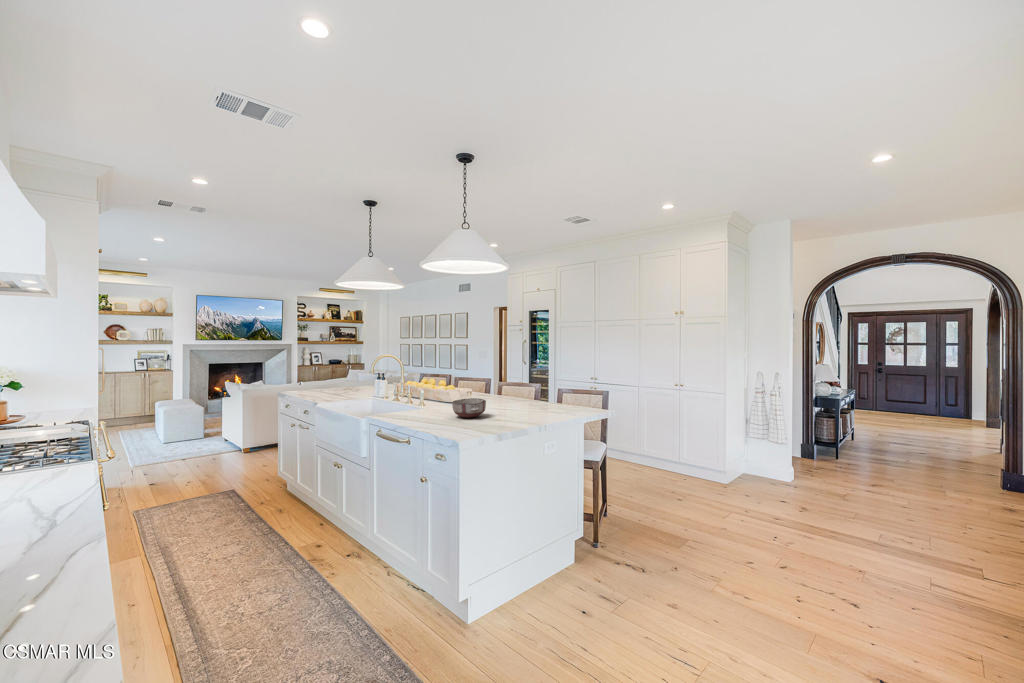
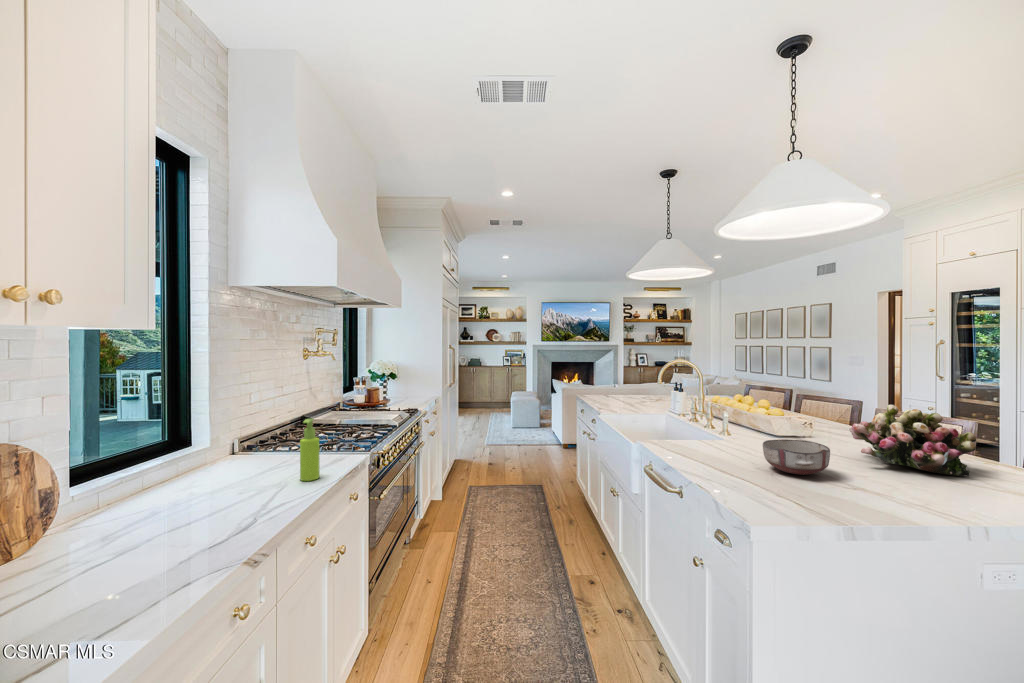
flower arrangement: none [491,374,542,408] -> present [849,405,976,476]
soap dispenser: none [35,424,64,493] -> present [300,418,320,481]

